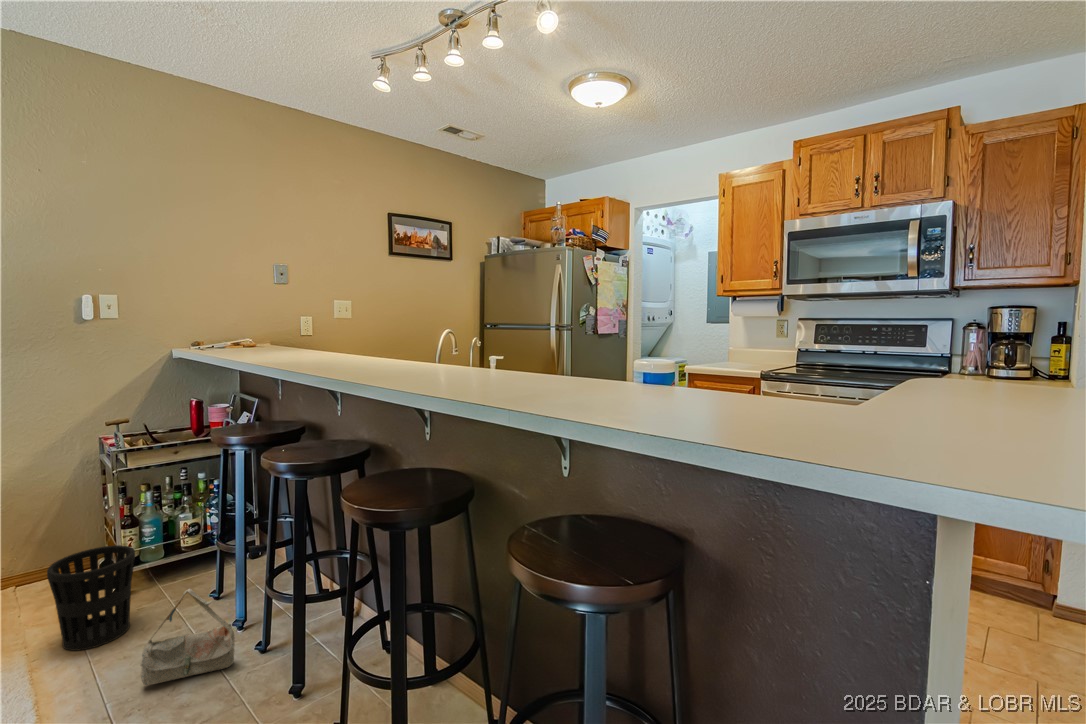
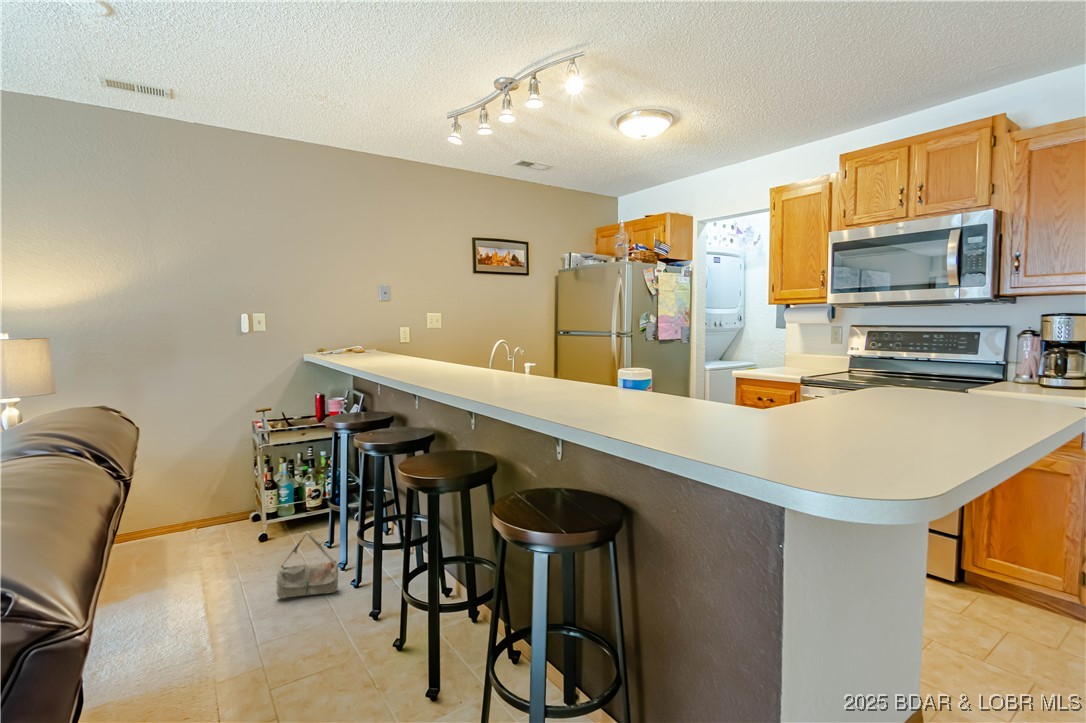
wastebasket: present [47,545,135,651] -> none [219,500,275,572]

